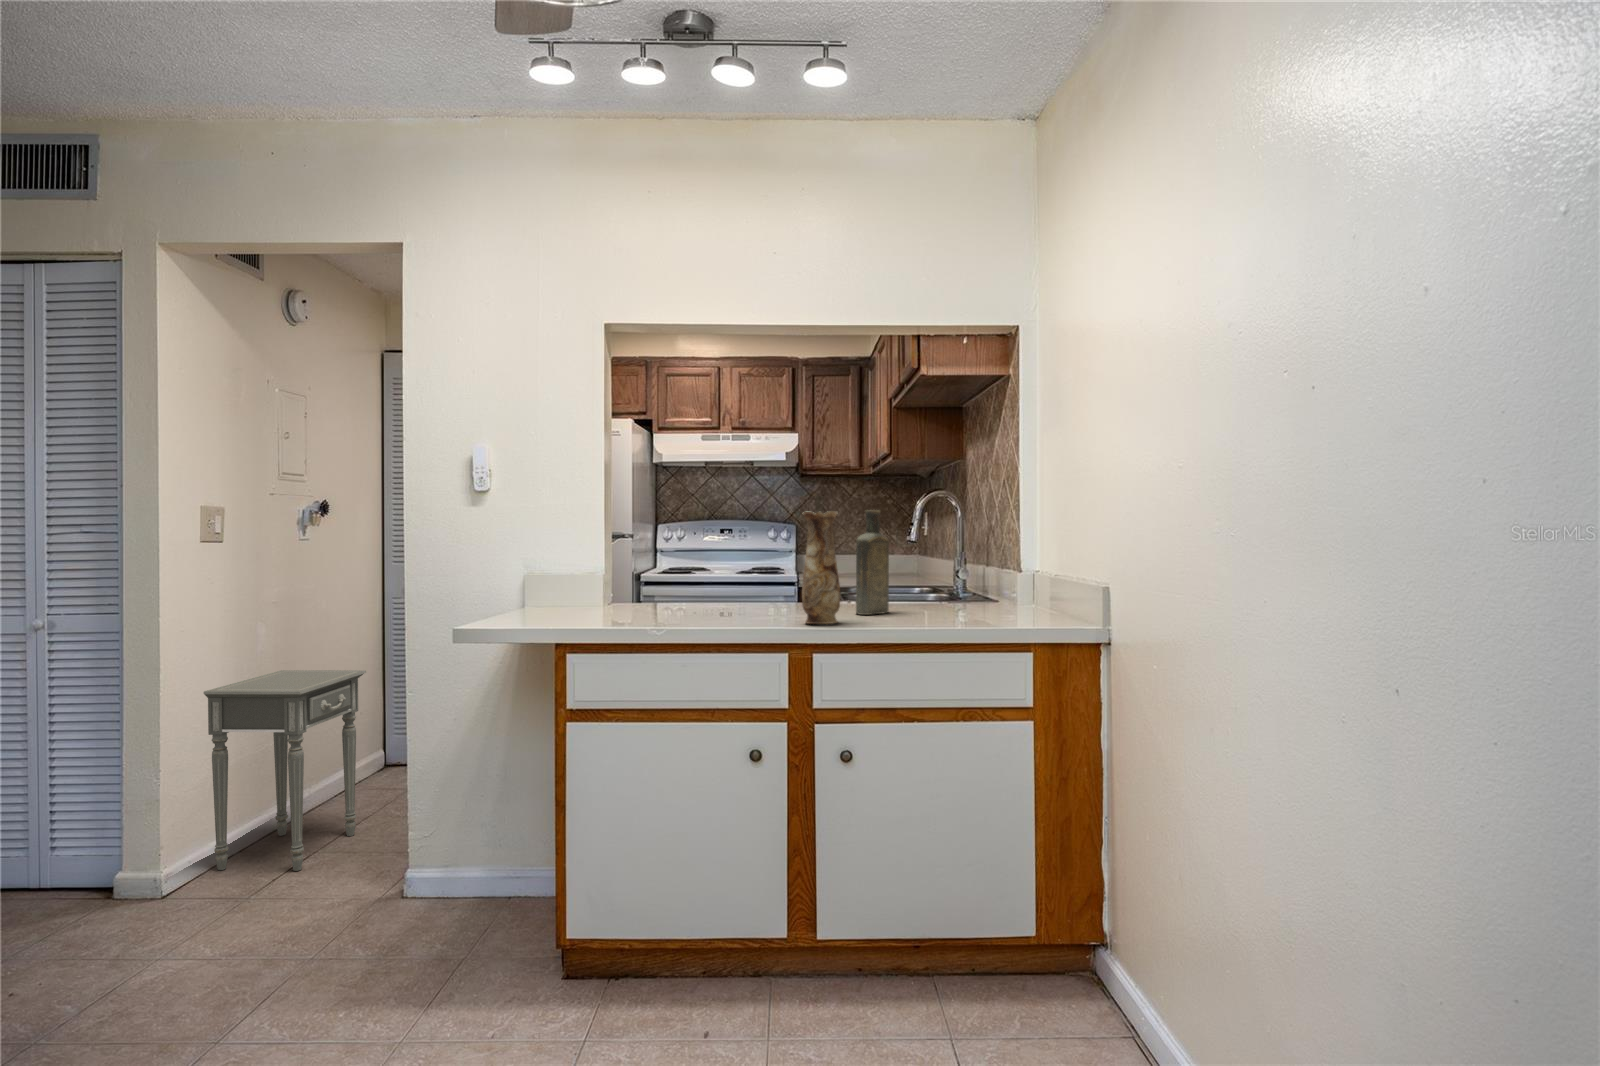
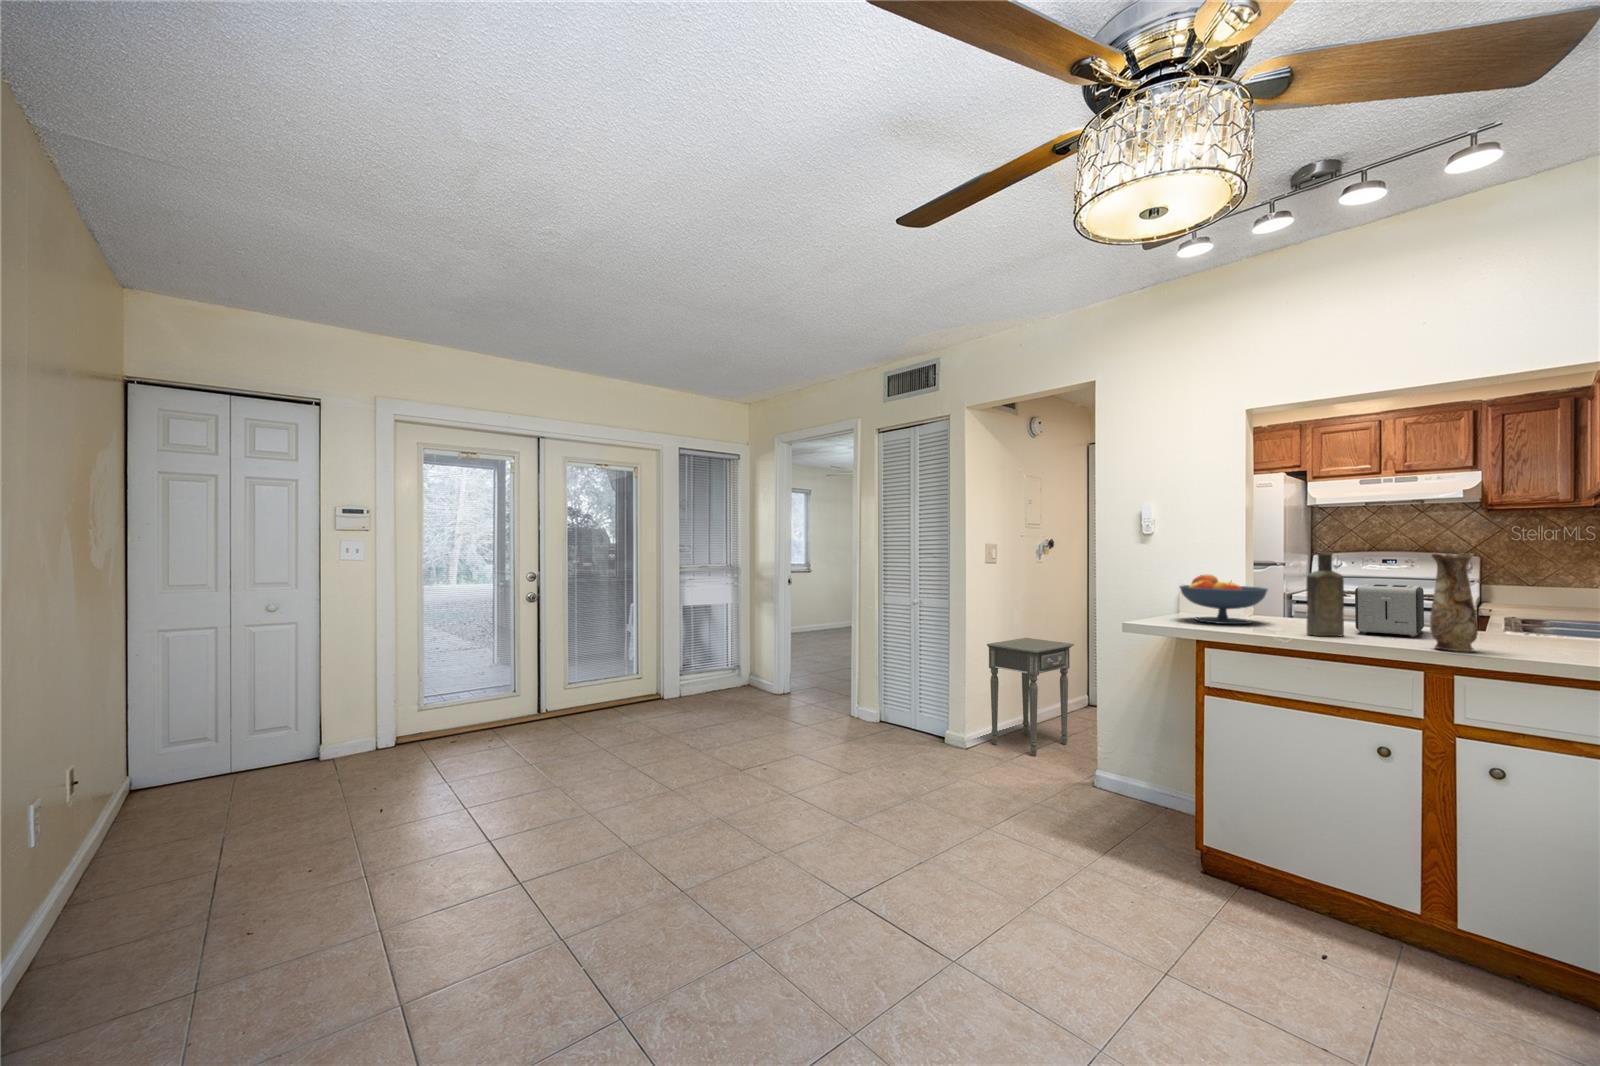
bottle: present [856,510,889,615] -> present [1307,553,1344,636]
fruit bowl: none [529,548,637,617] -> present [1180,575,1268,624]
toaster: none [728,553,786,613] -> present [1355,584,1424,637]

